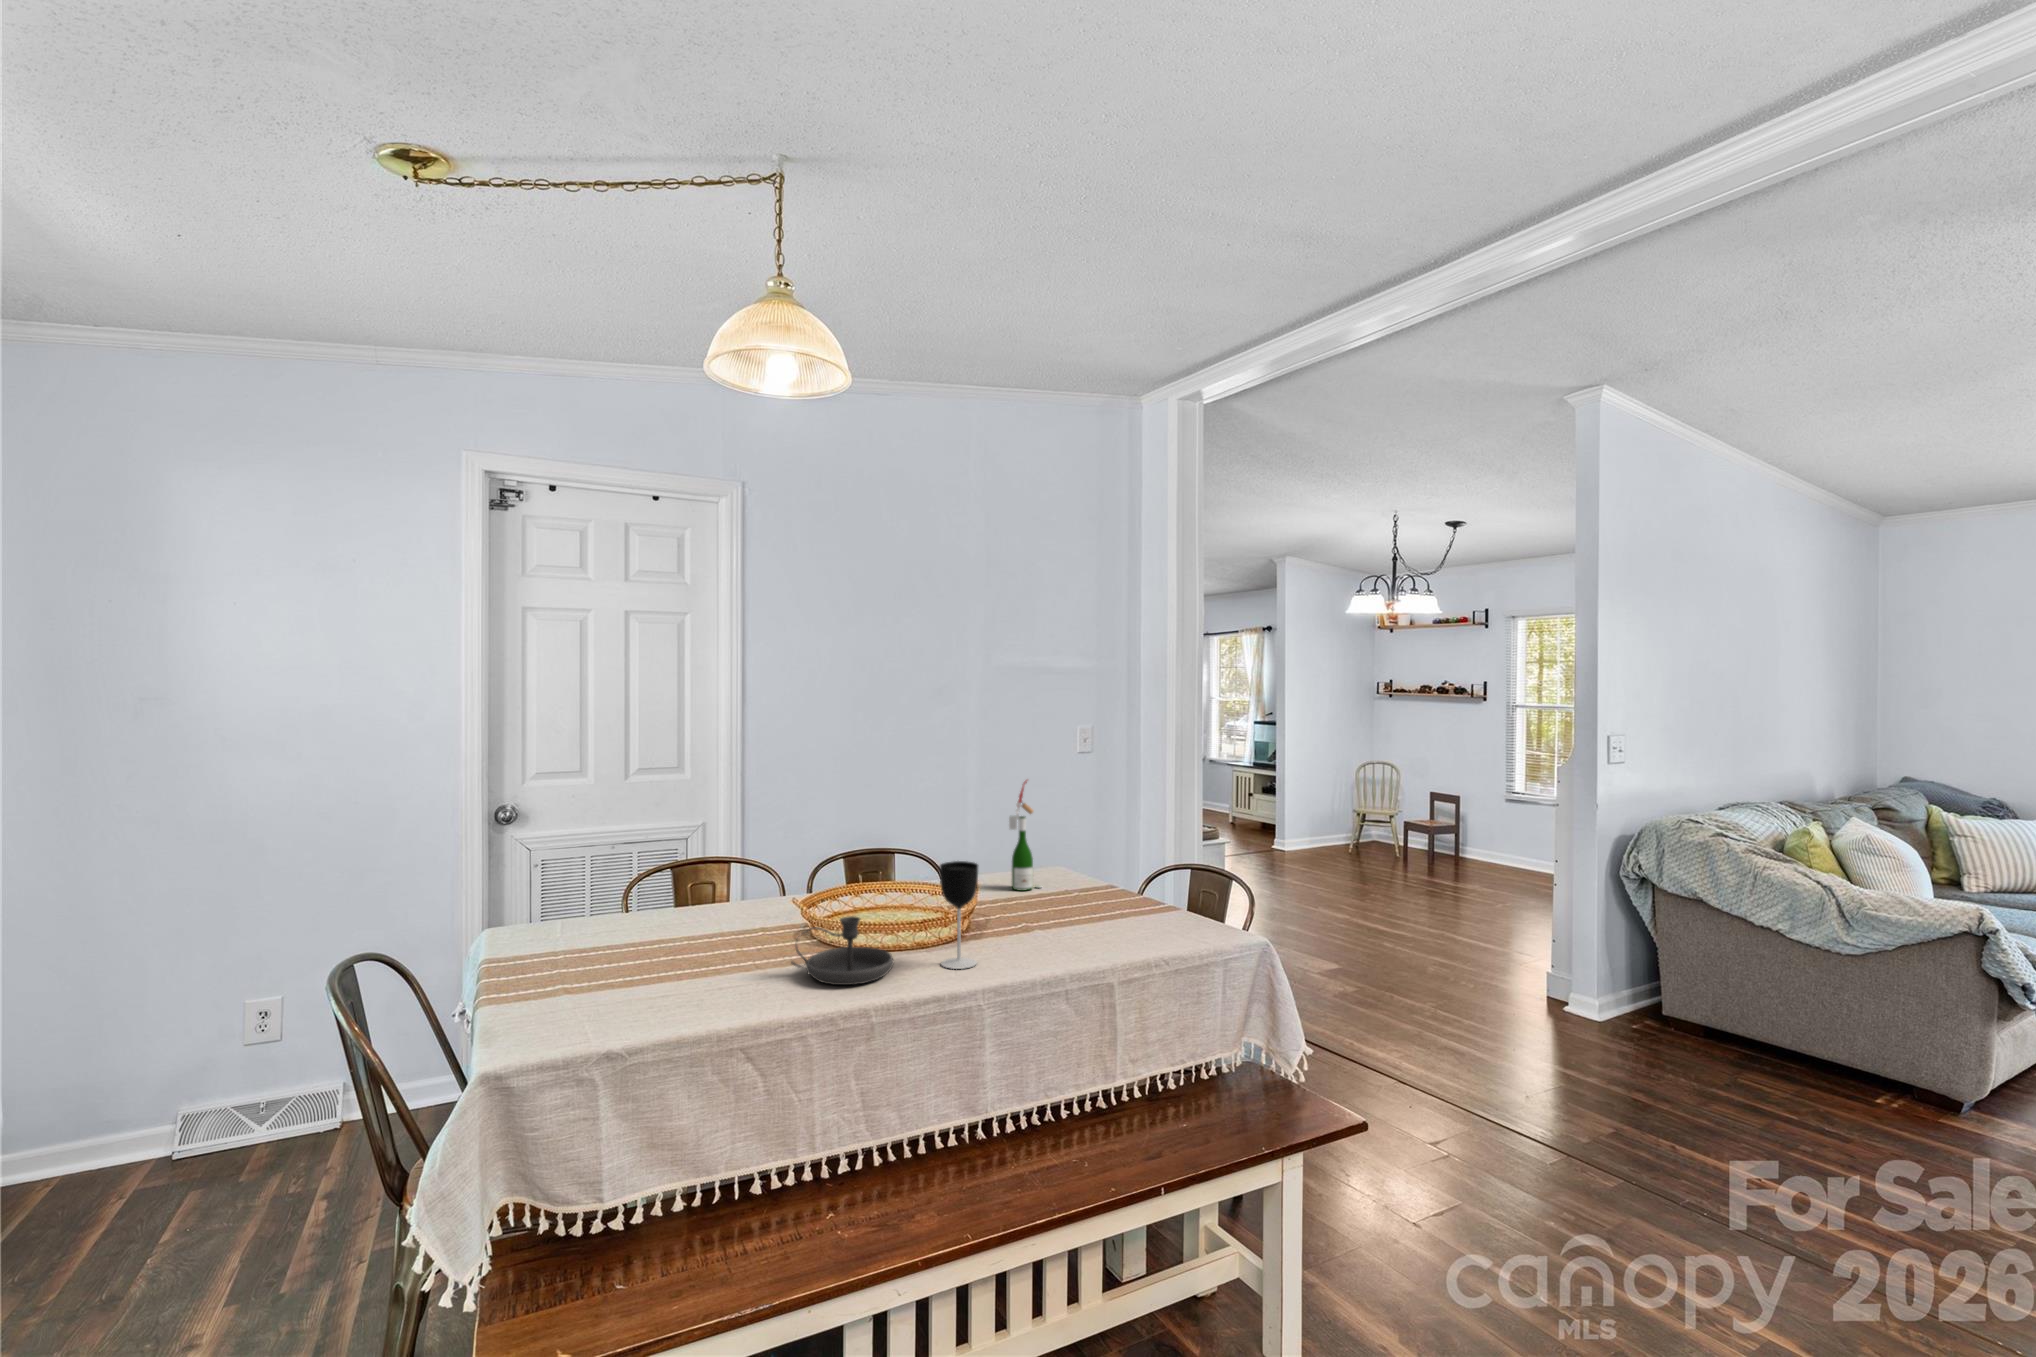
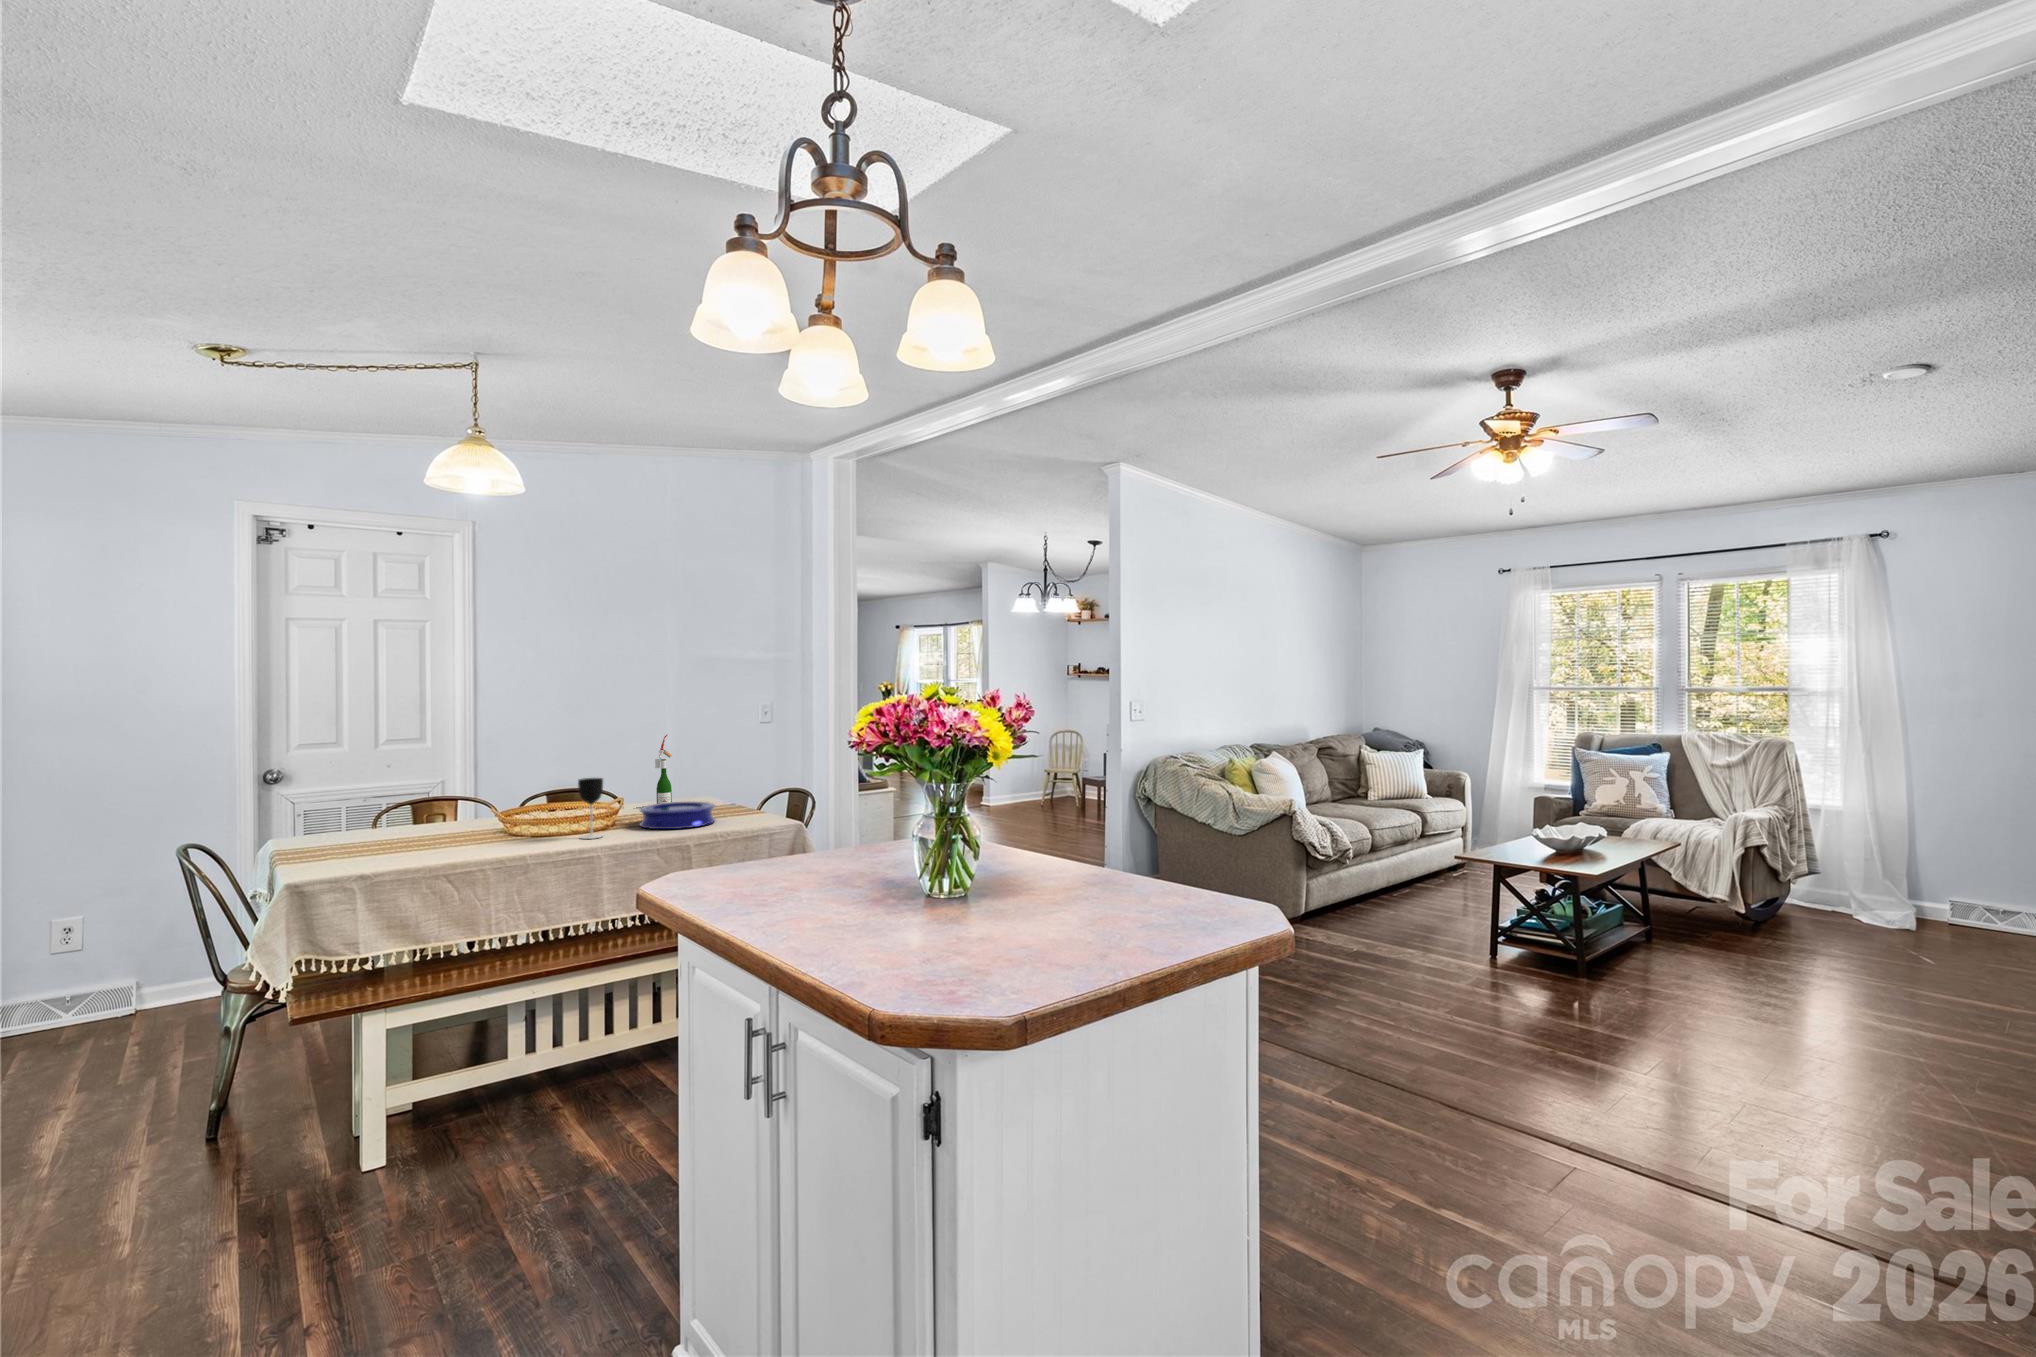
plate: none [1016,893,1134,949] -> present [640,802,715,829]
candlestick: present [791,916,894,985] -> none [481,810,548,847]

